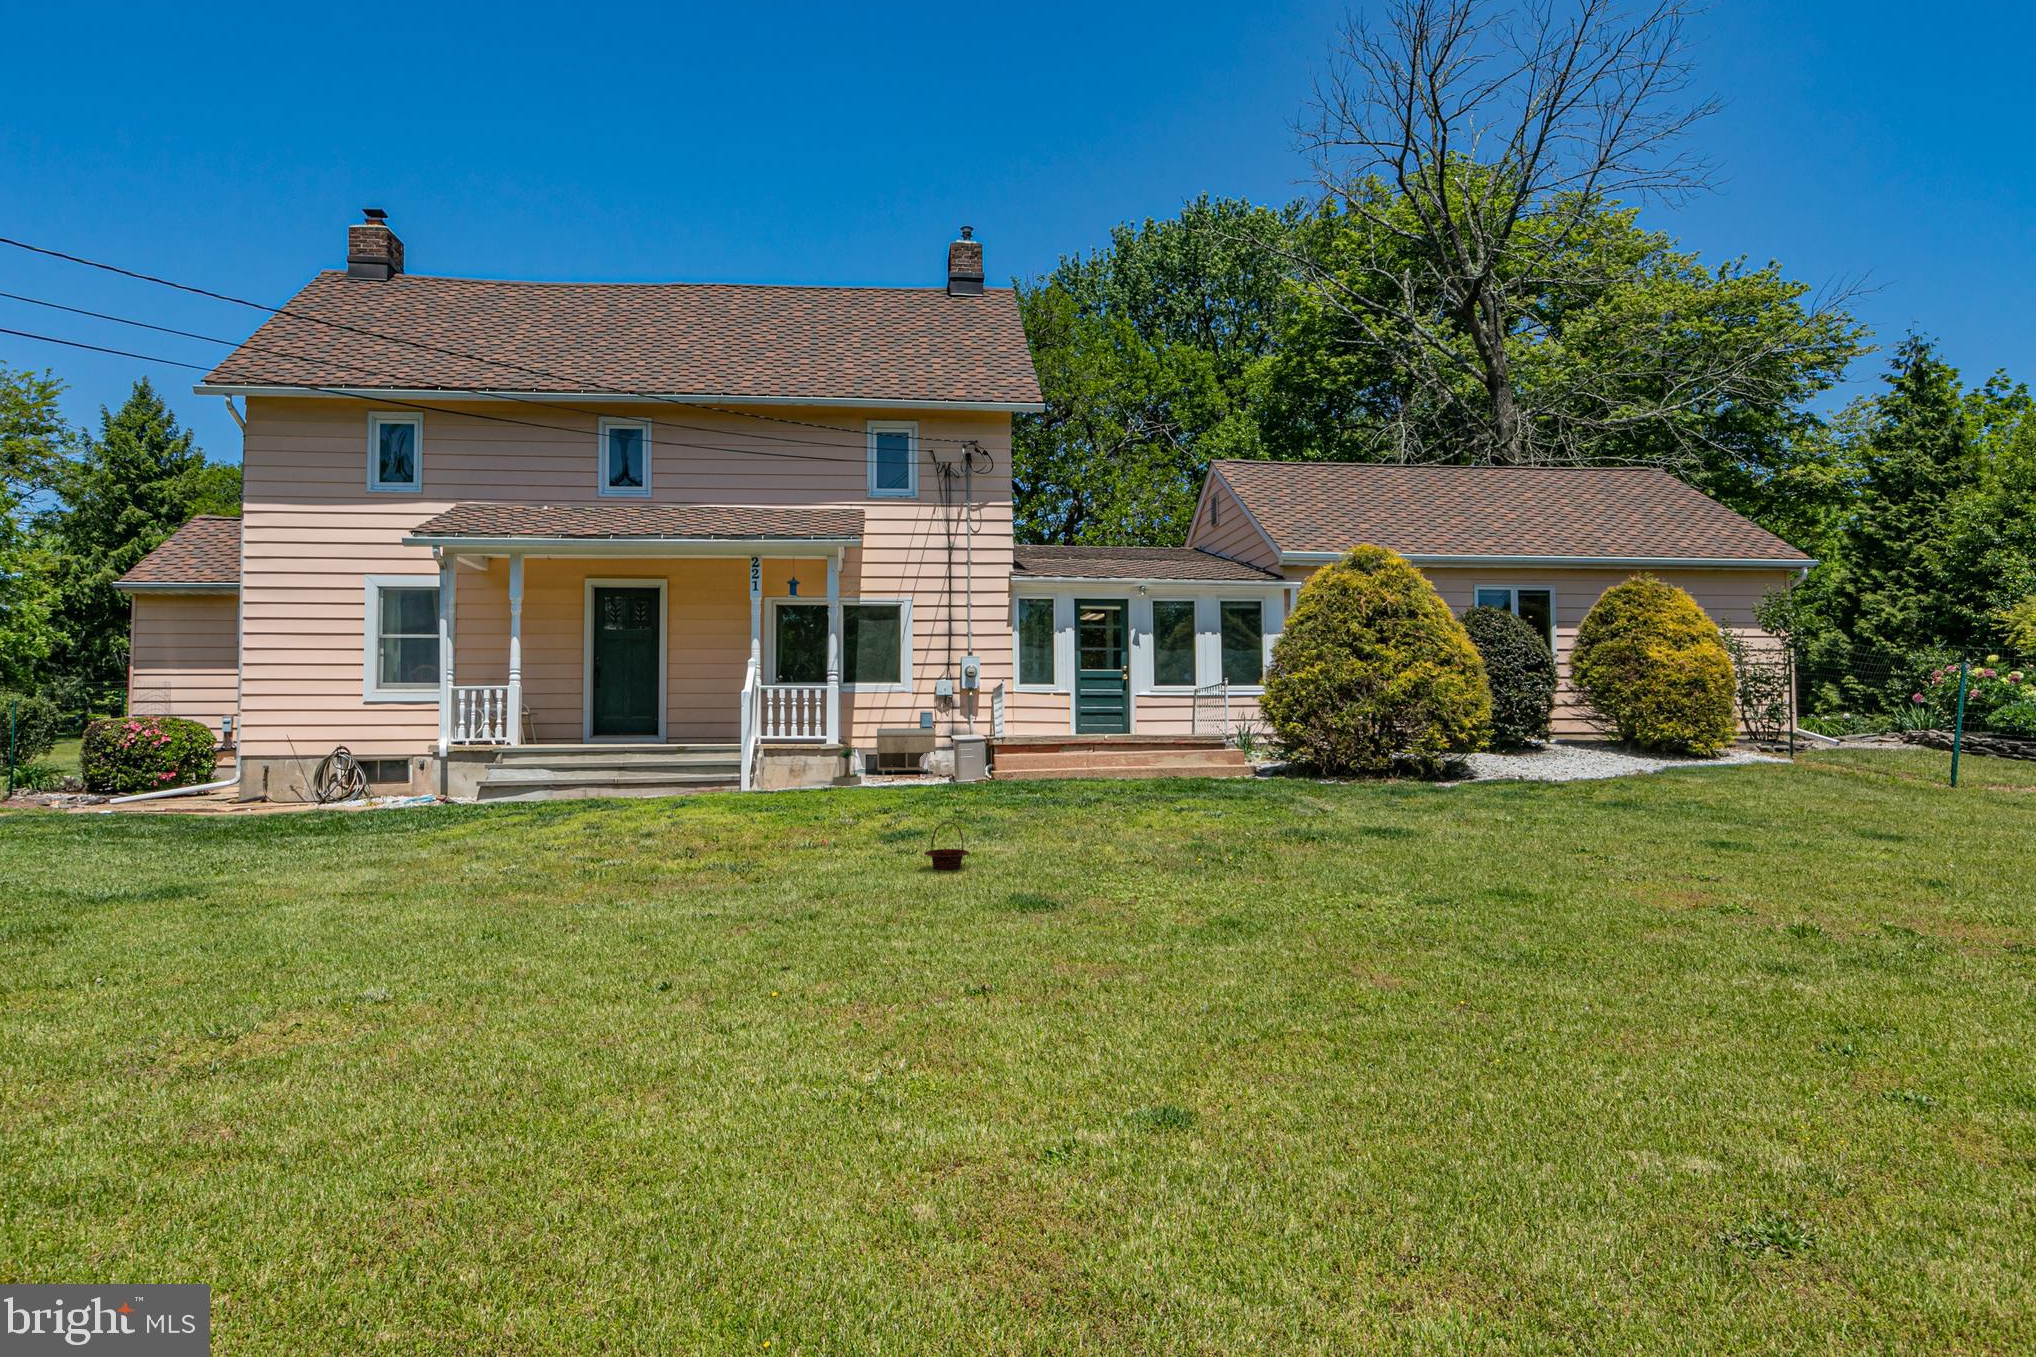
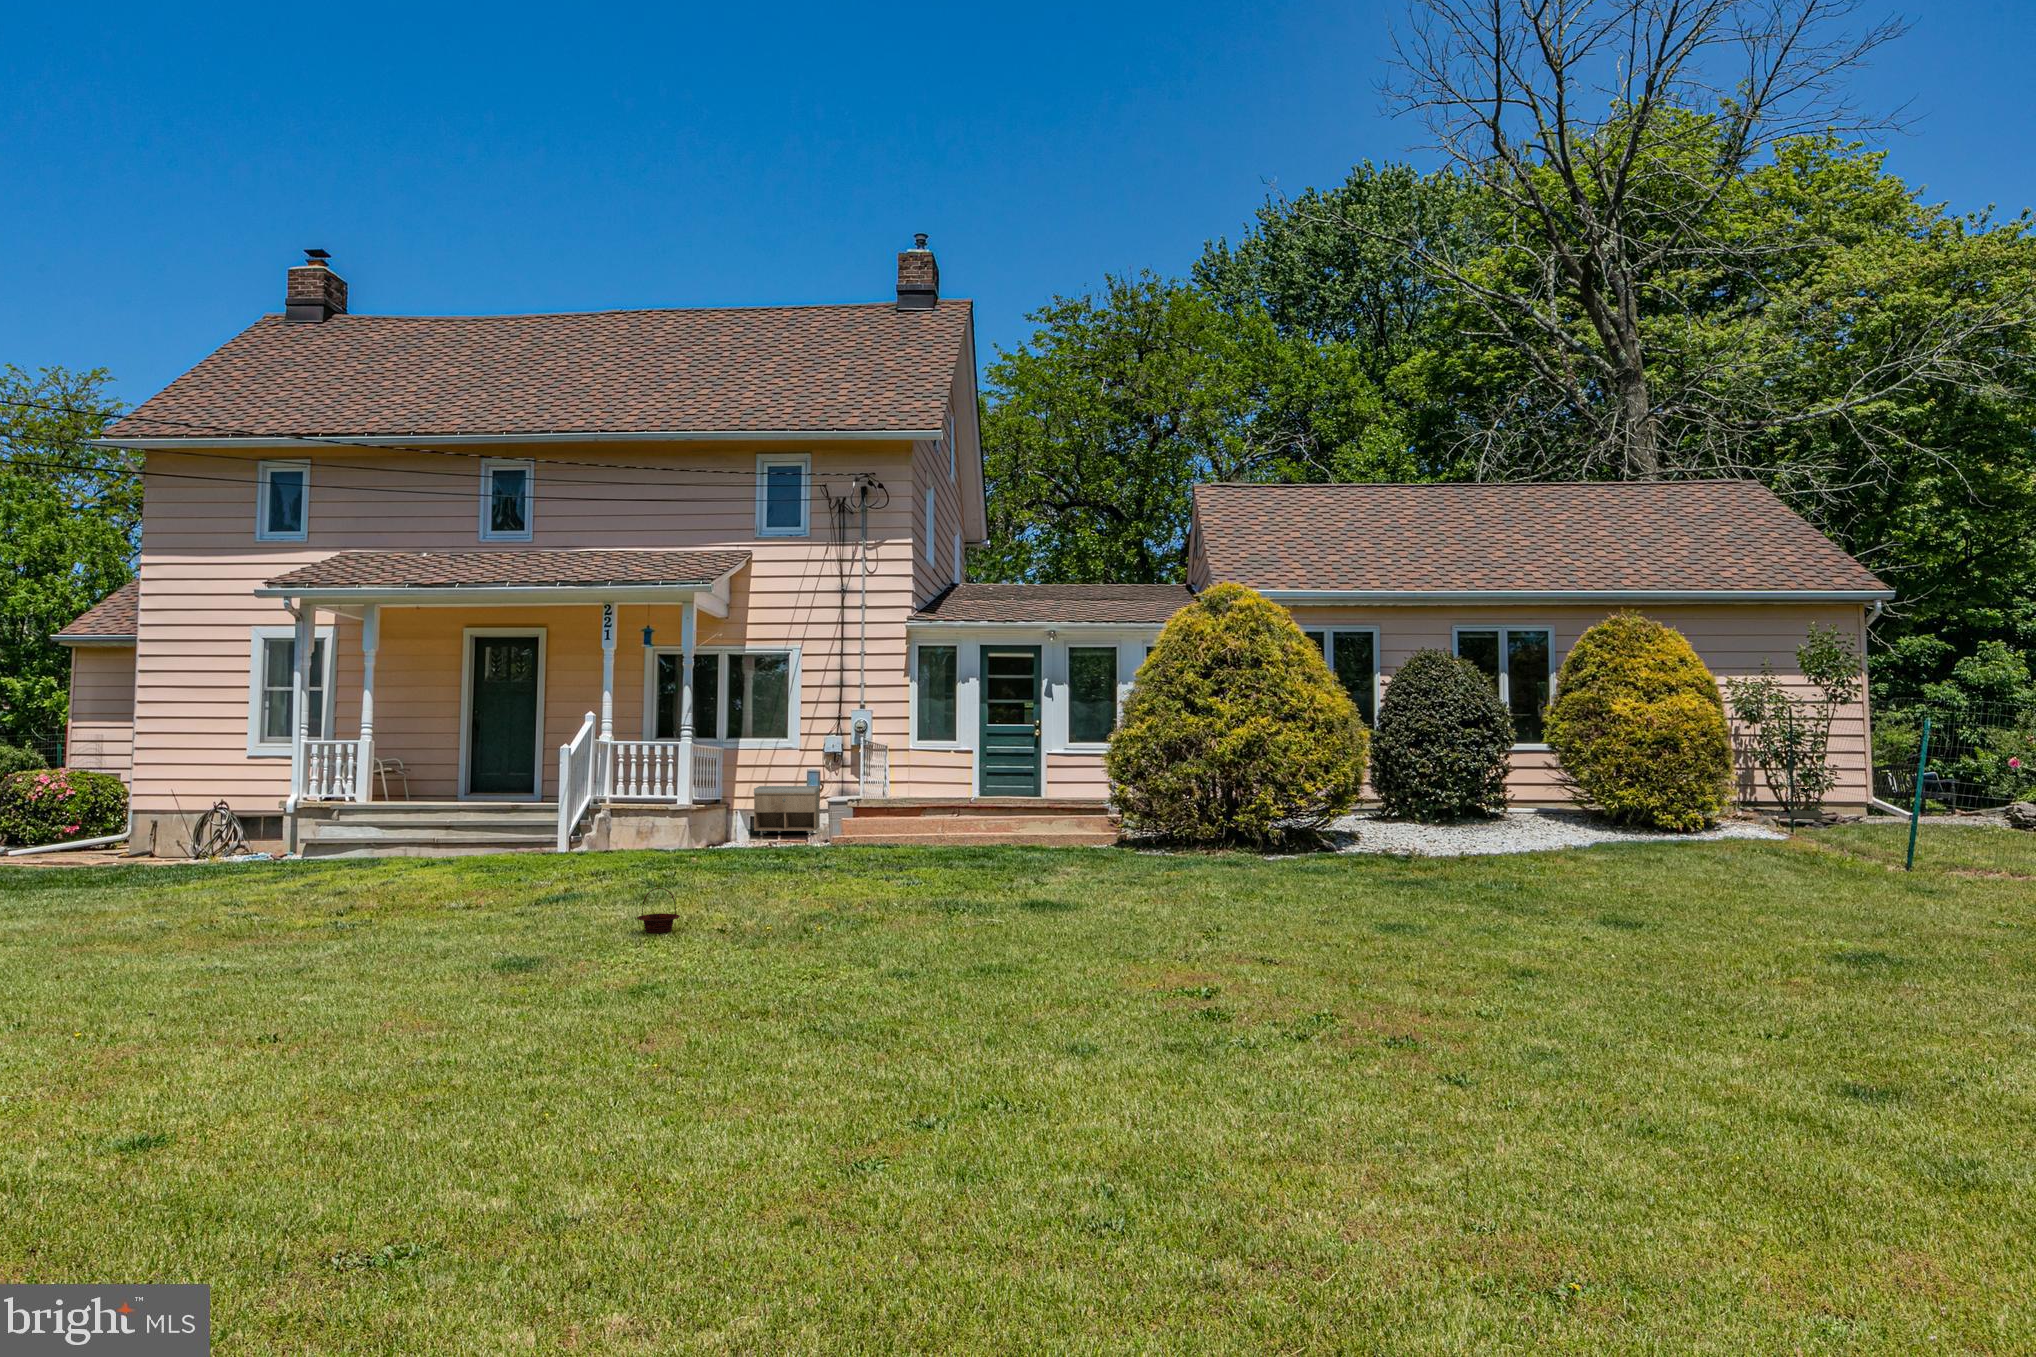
potted plant: present [833,745,861,786] -> present [1791,786,1822,818]

